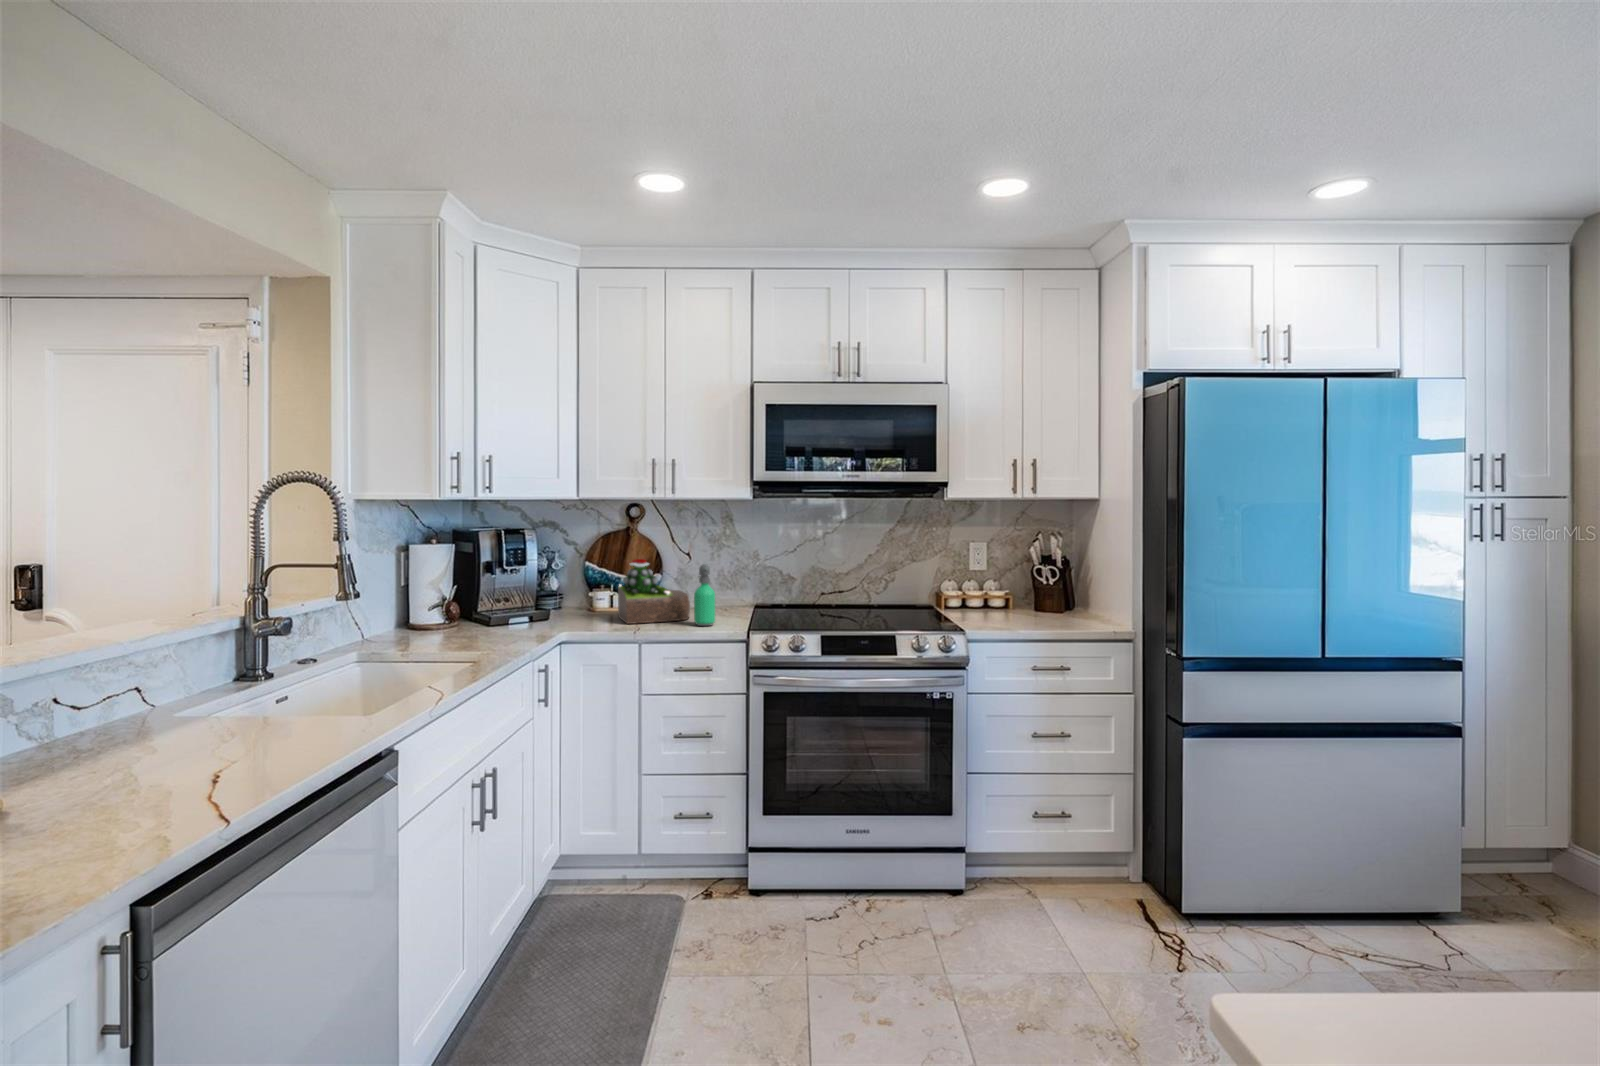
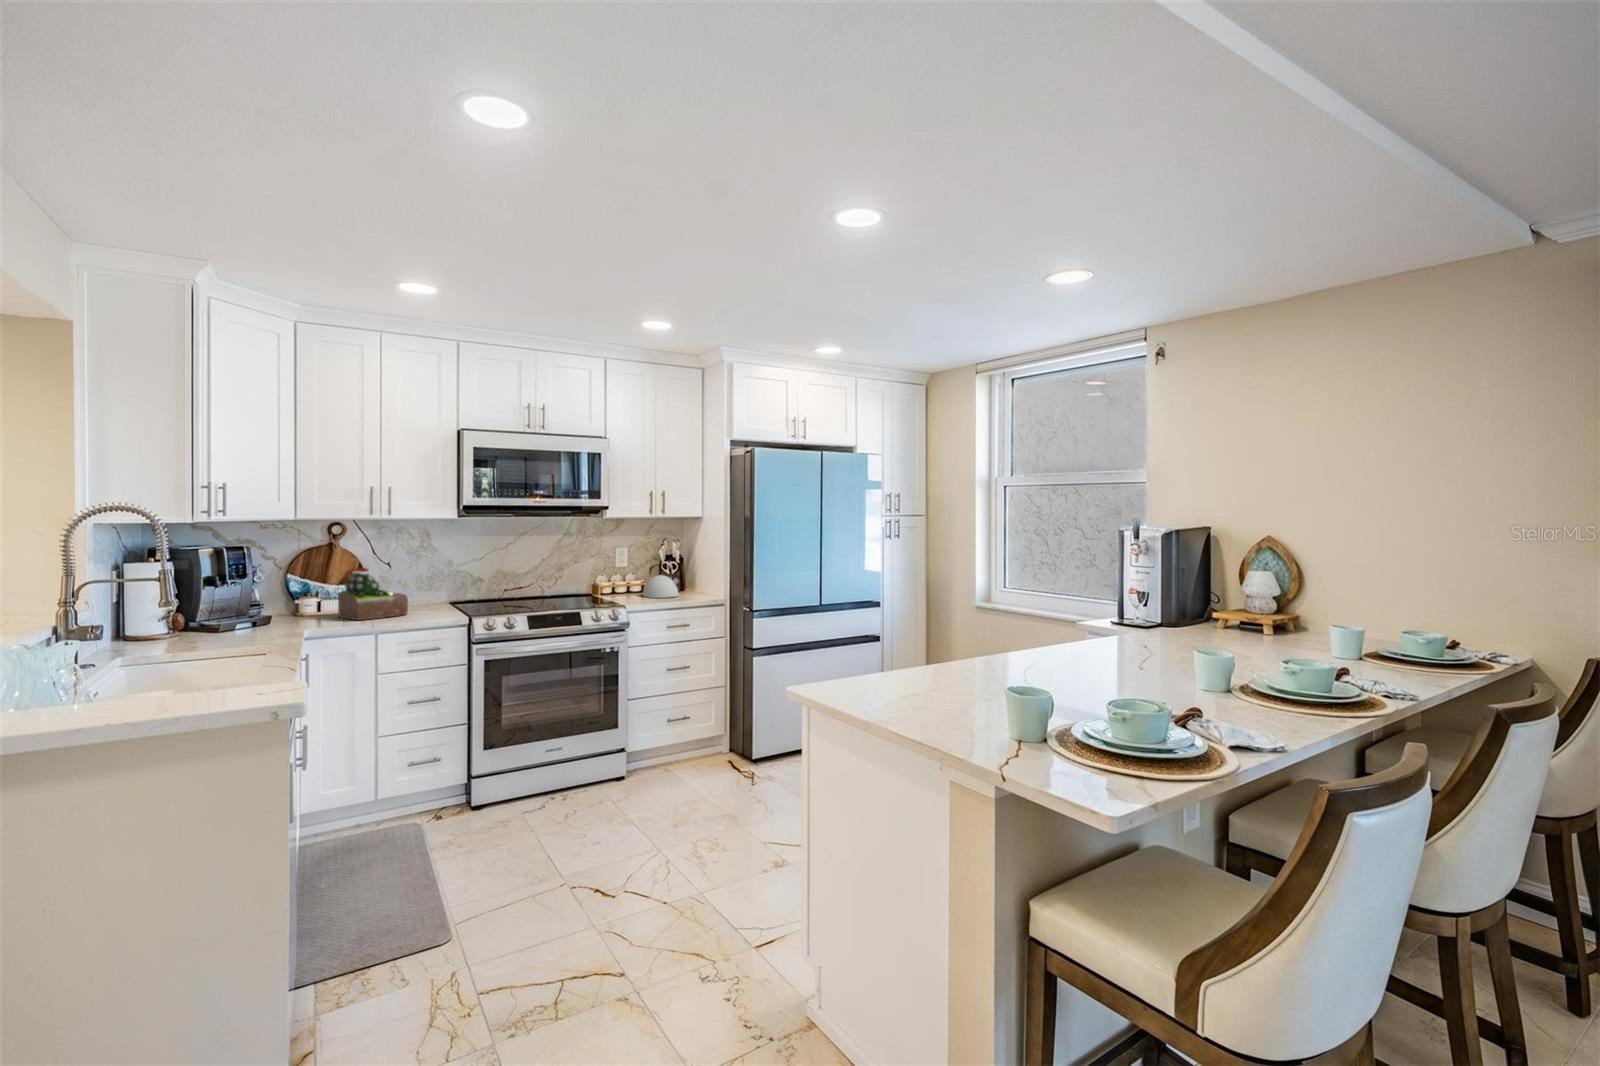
soap dispenser: present [694,564,715,626] -> none [418,570,437,617]
kettle: none [1004,569,1061,620] -> present [643,564,680,598]

